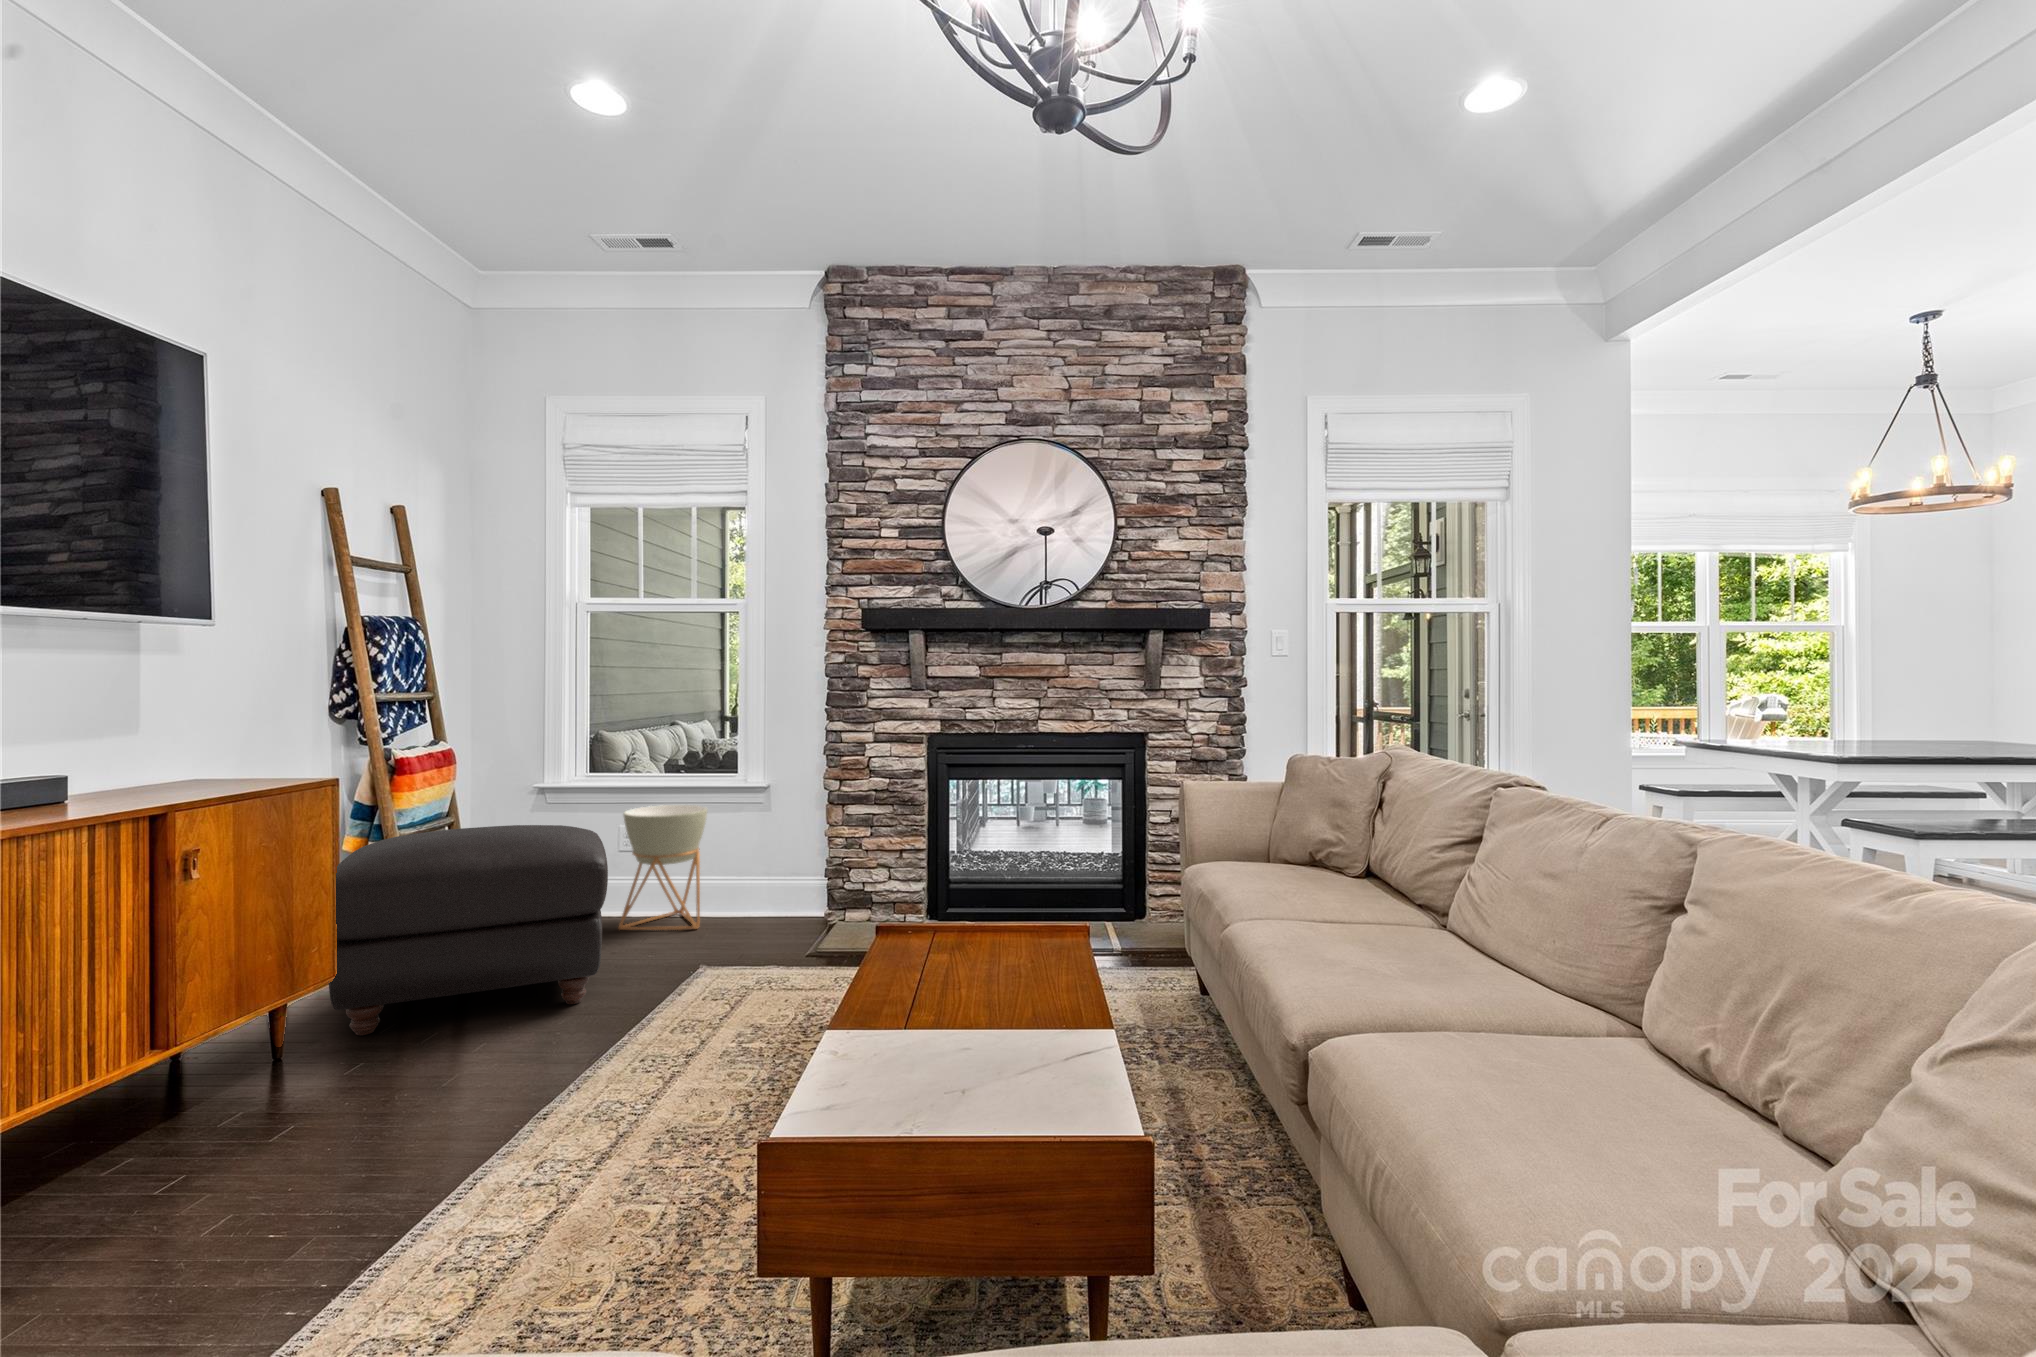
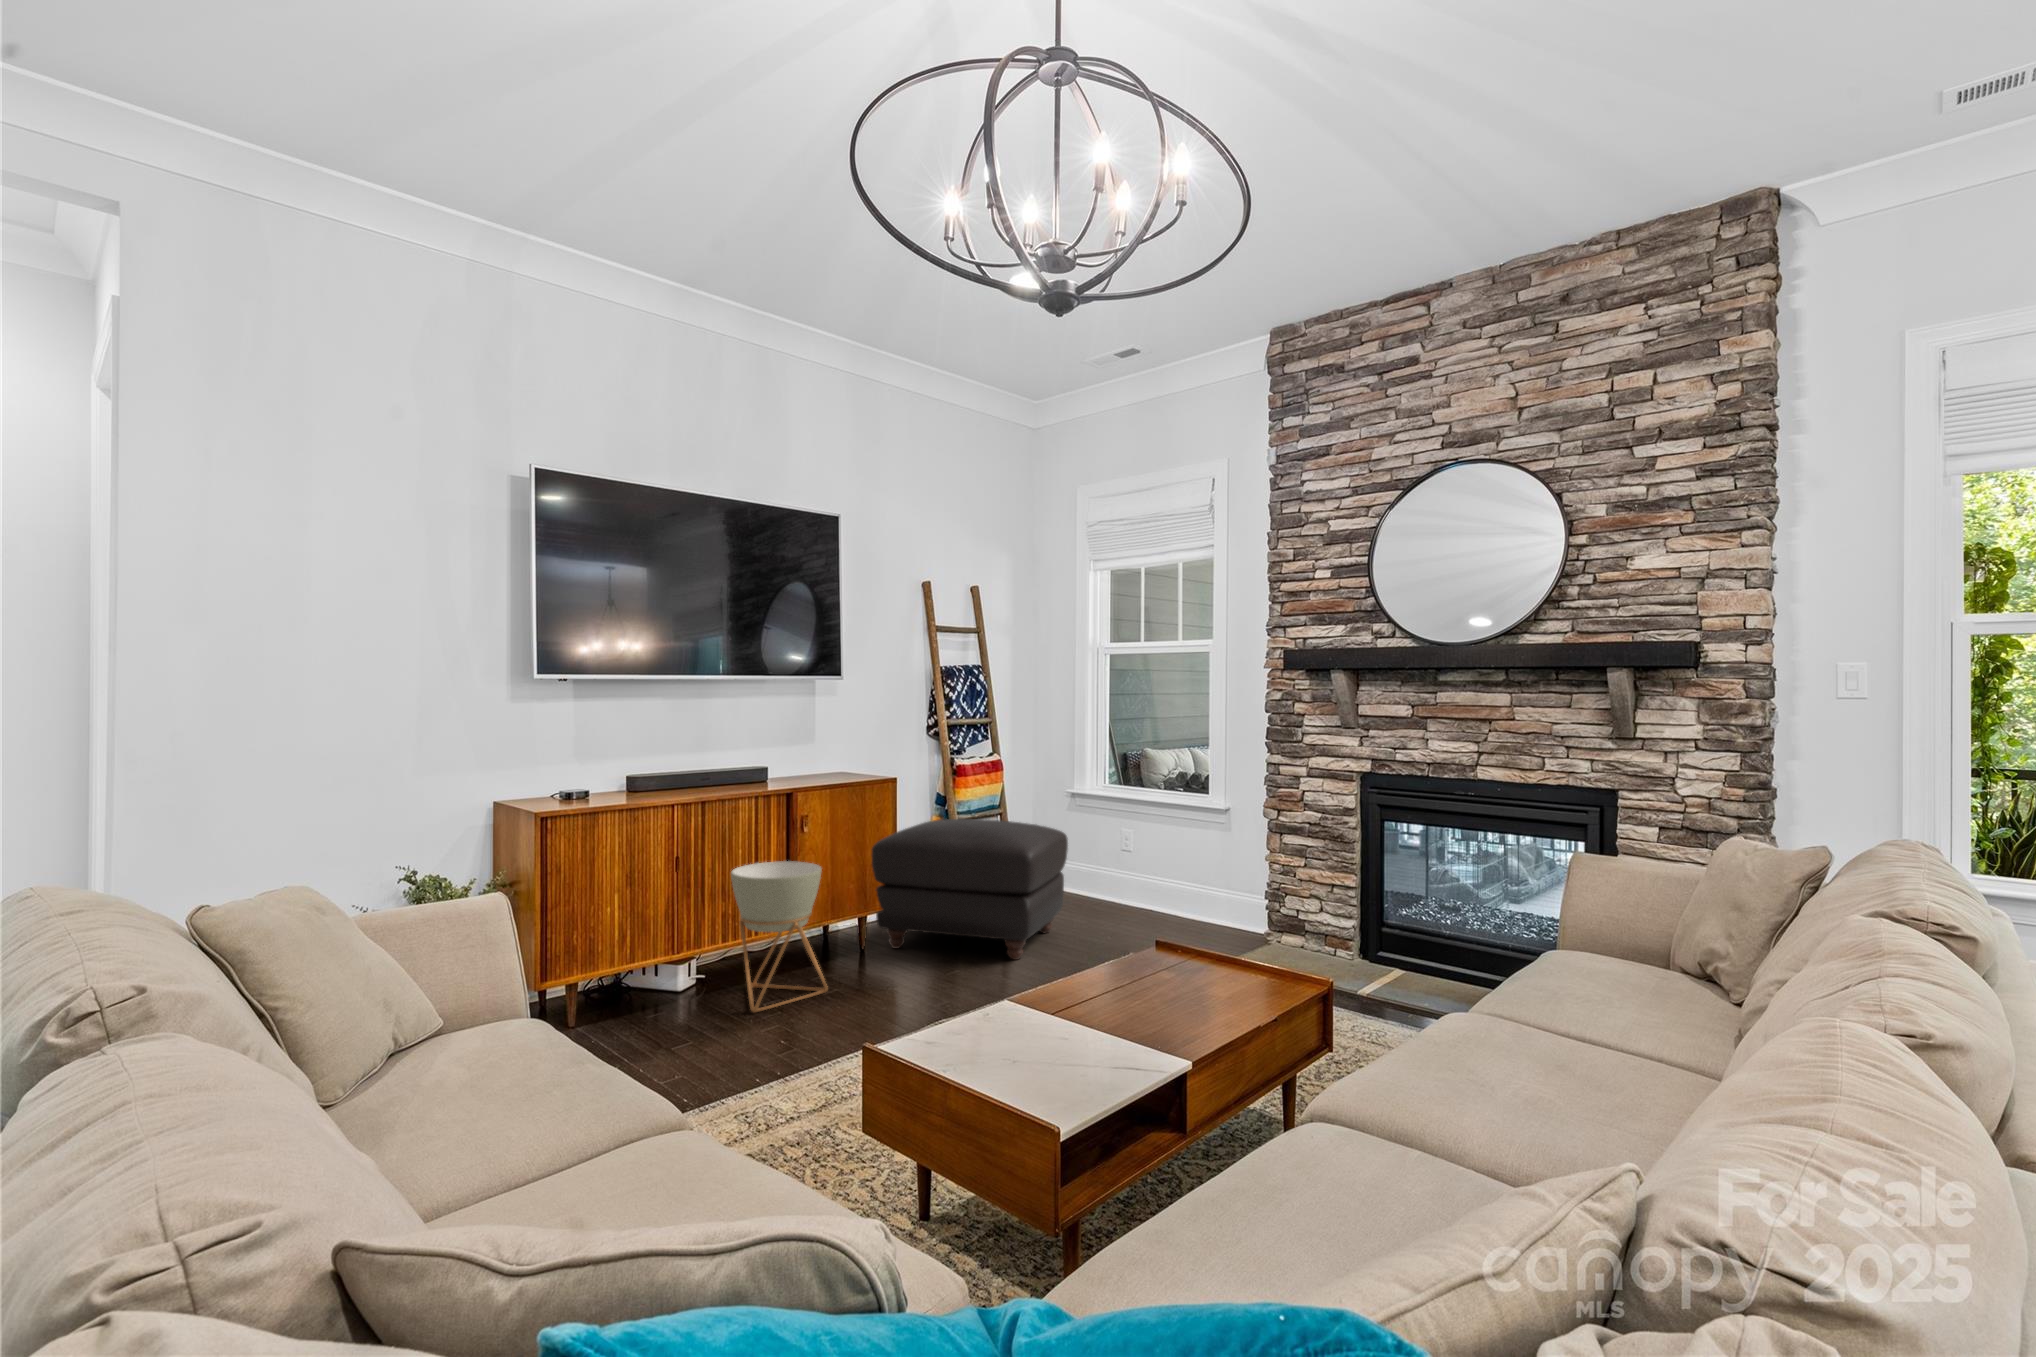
planter: present [618,805,707,930] -> present [731,861,828,1012]

